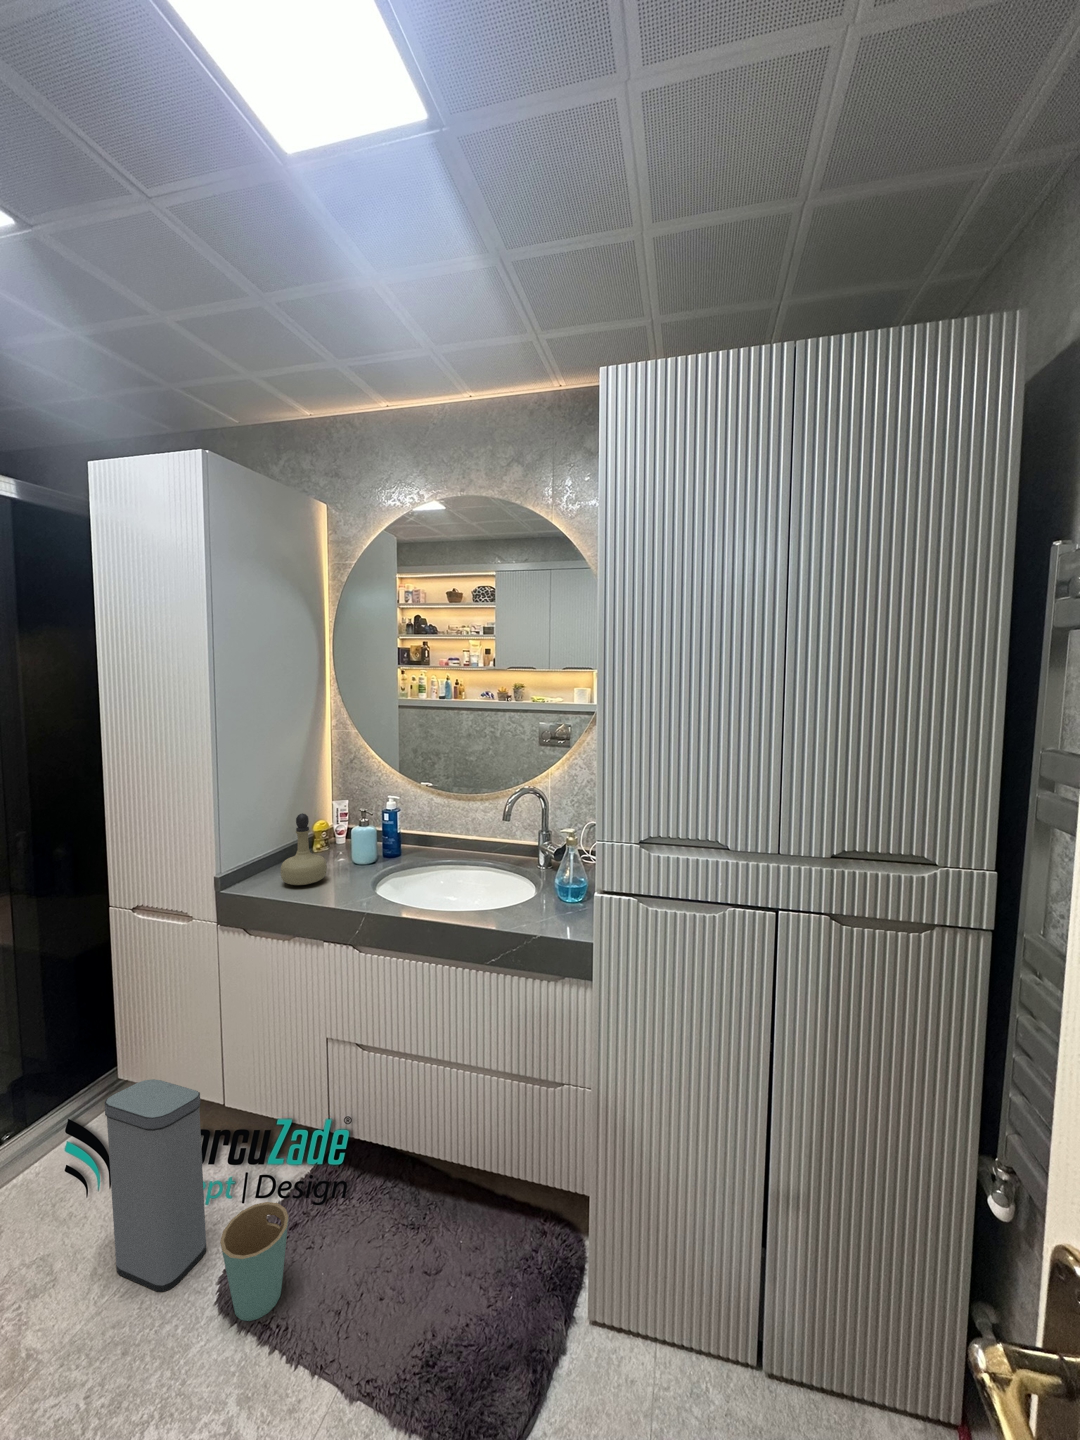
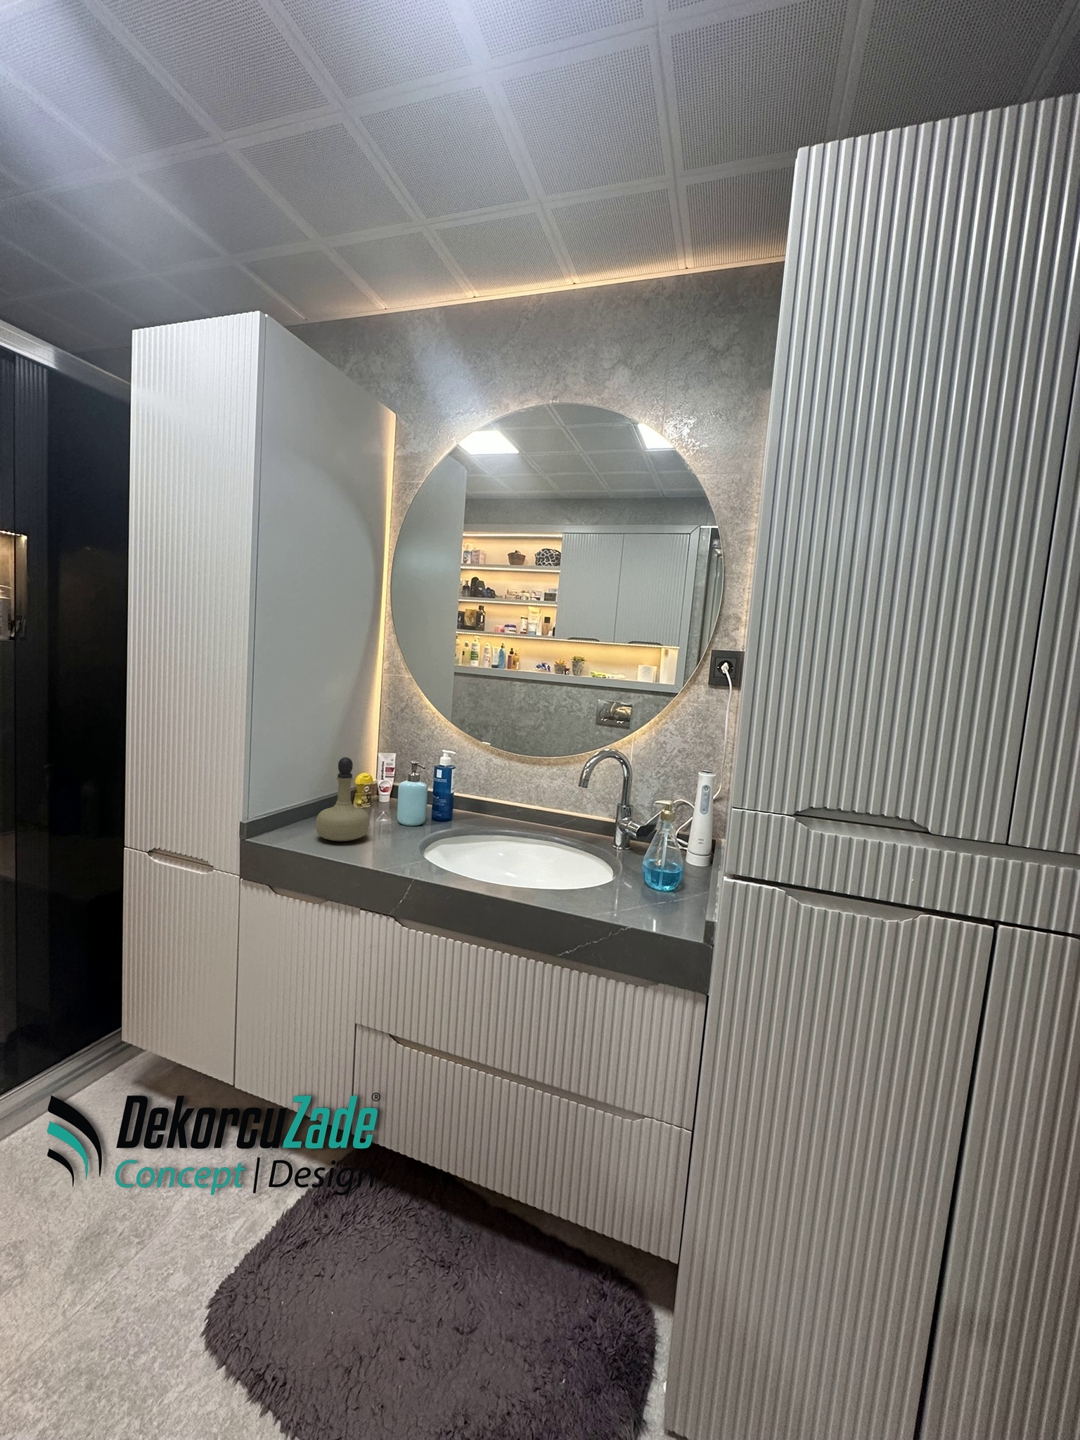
trash can: present [104,1079,289,1321] -> none [91,1052,297,1365]

